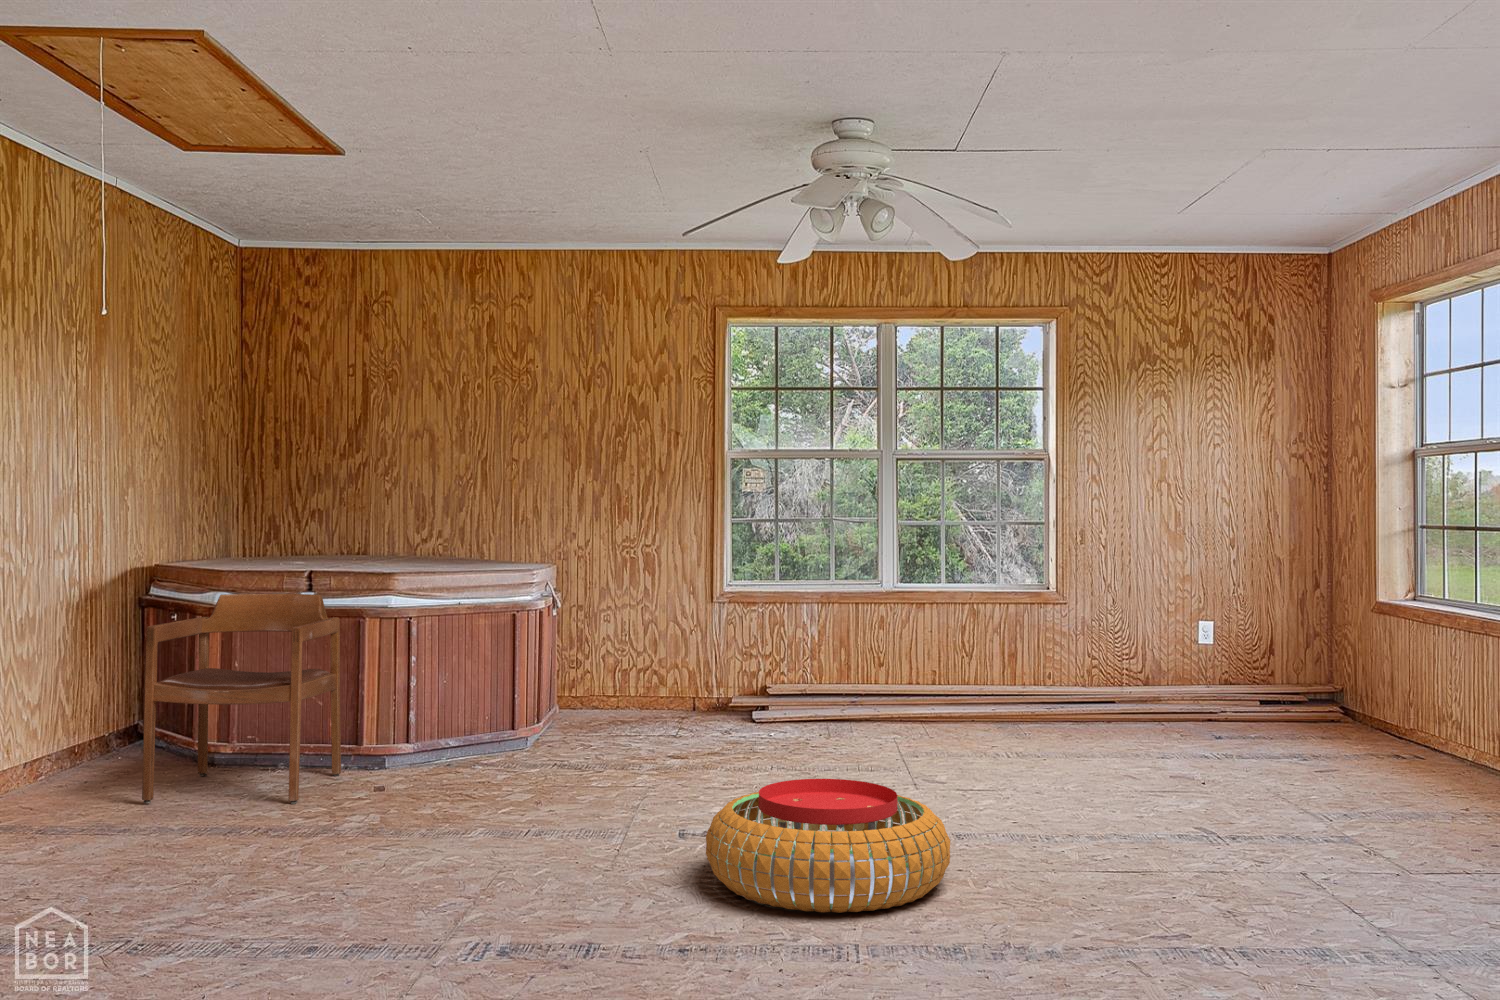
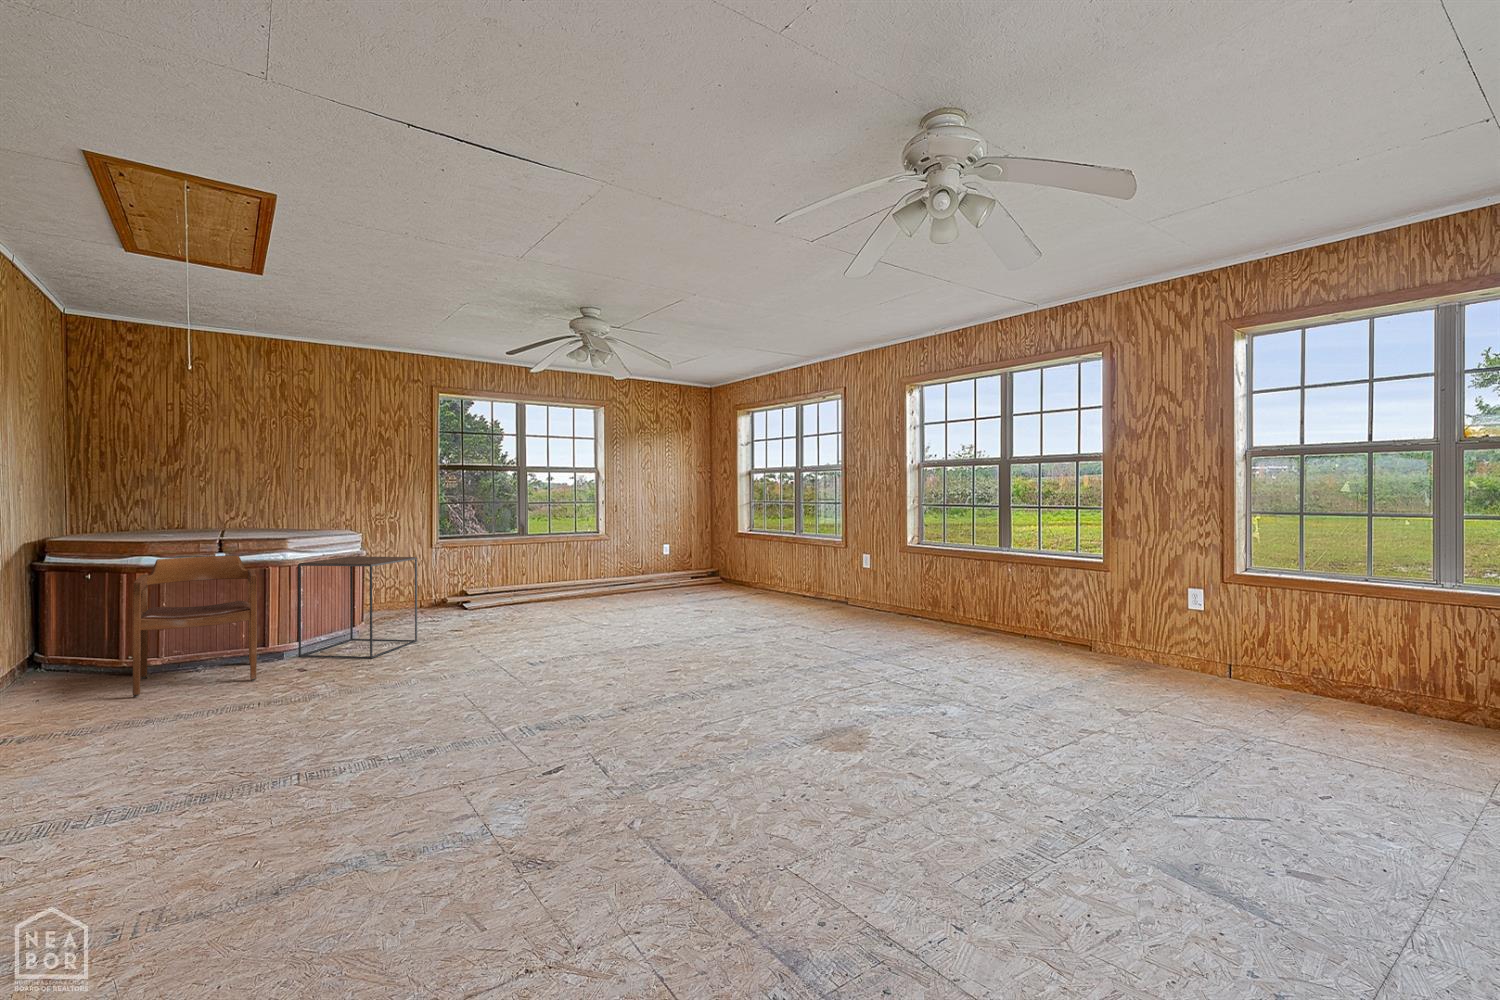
side table: none [403,607,592,793] -> present [298,556,417,659]
pouf: present [706,779,950,913] -> none [554,620,662,675]

